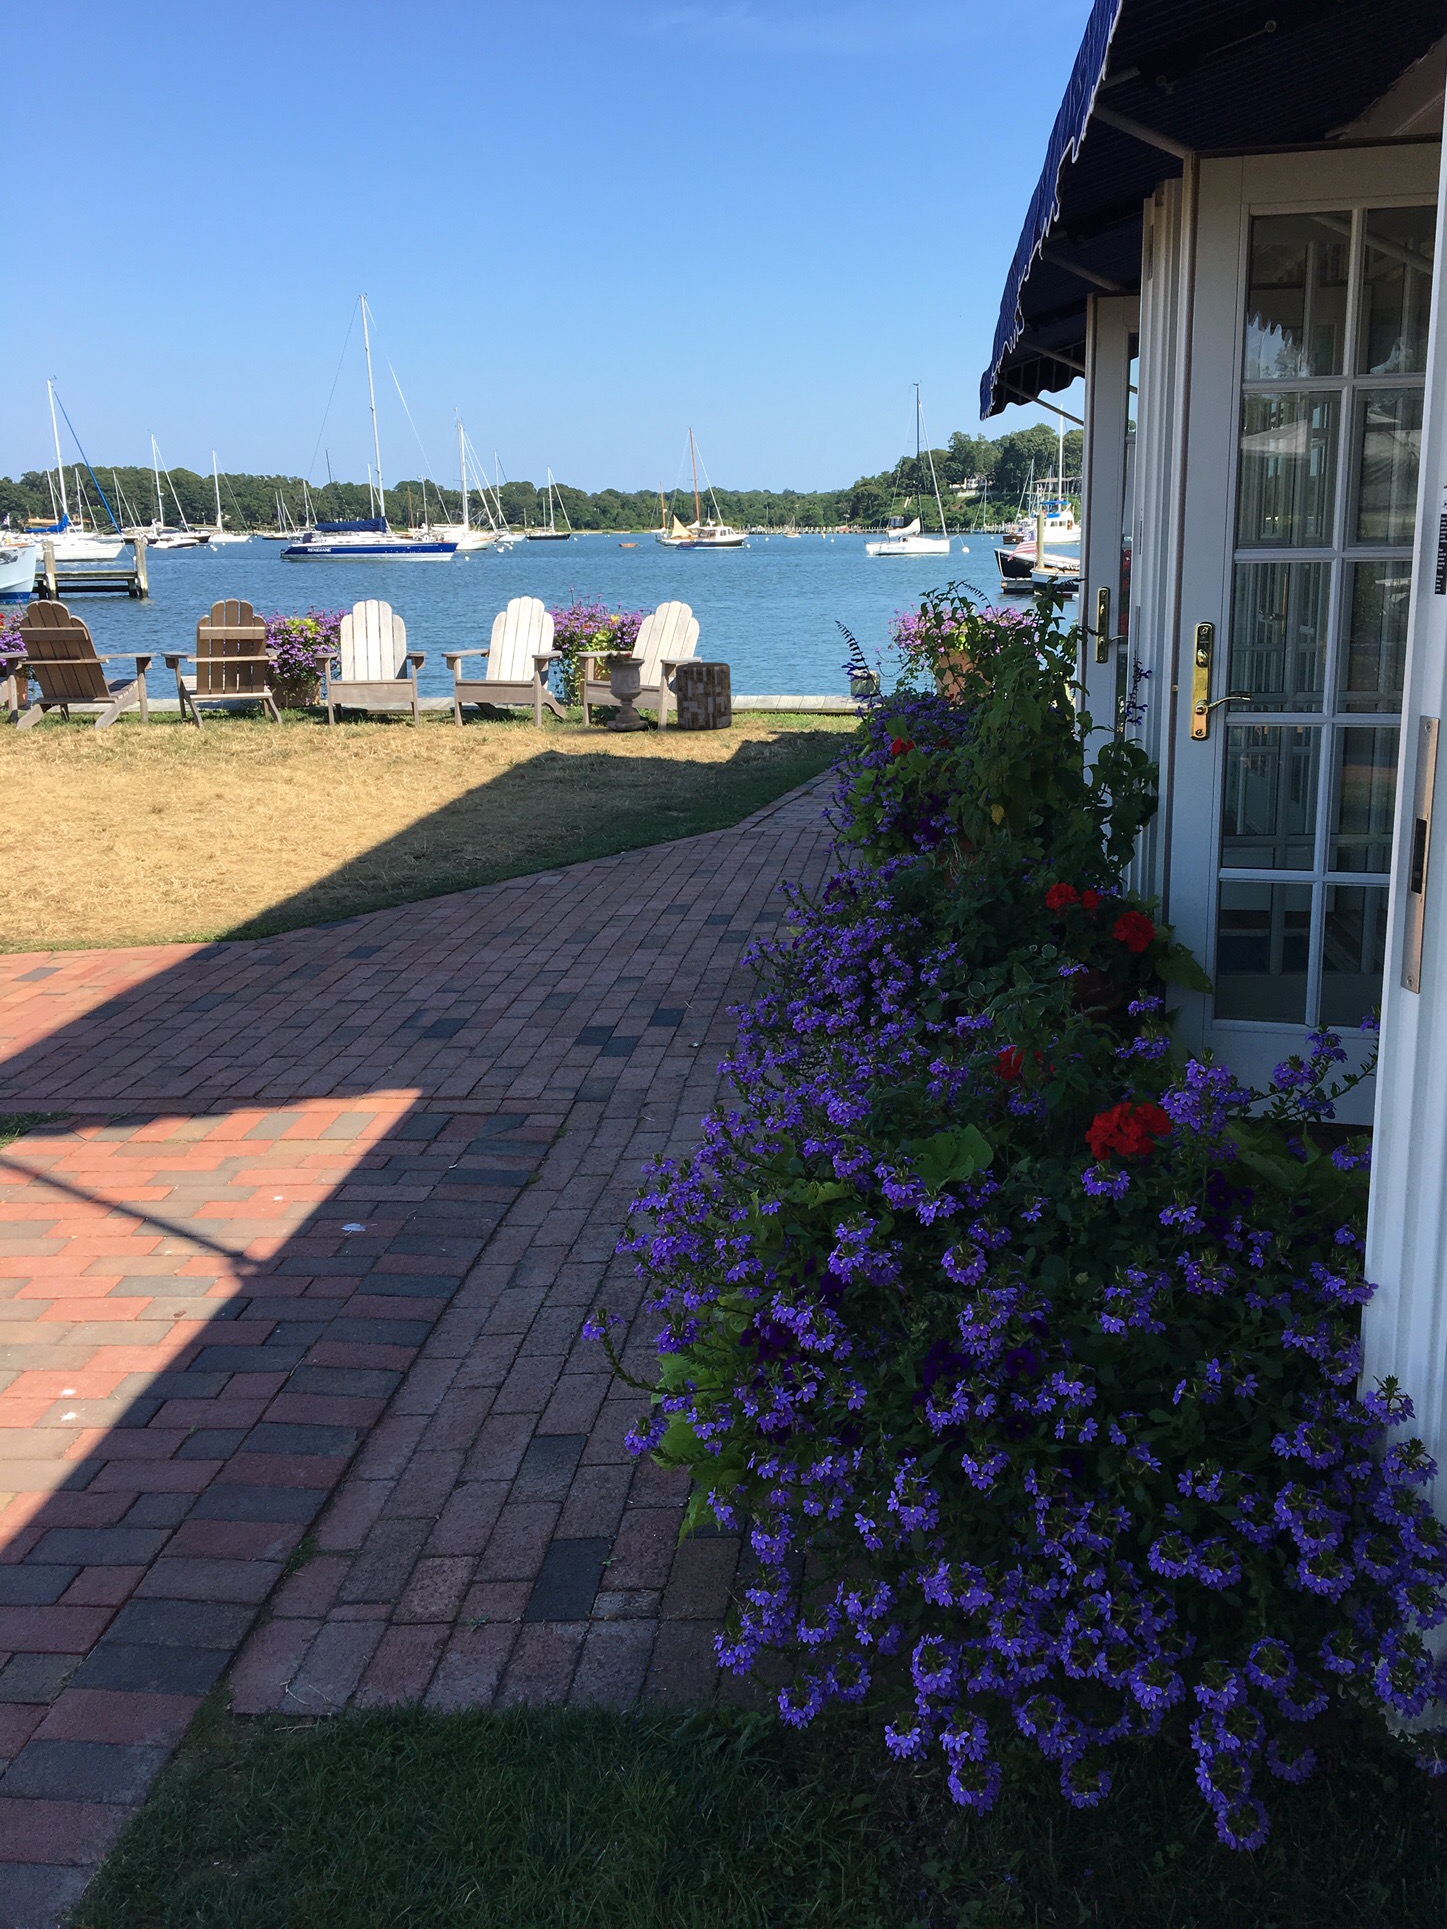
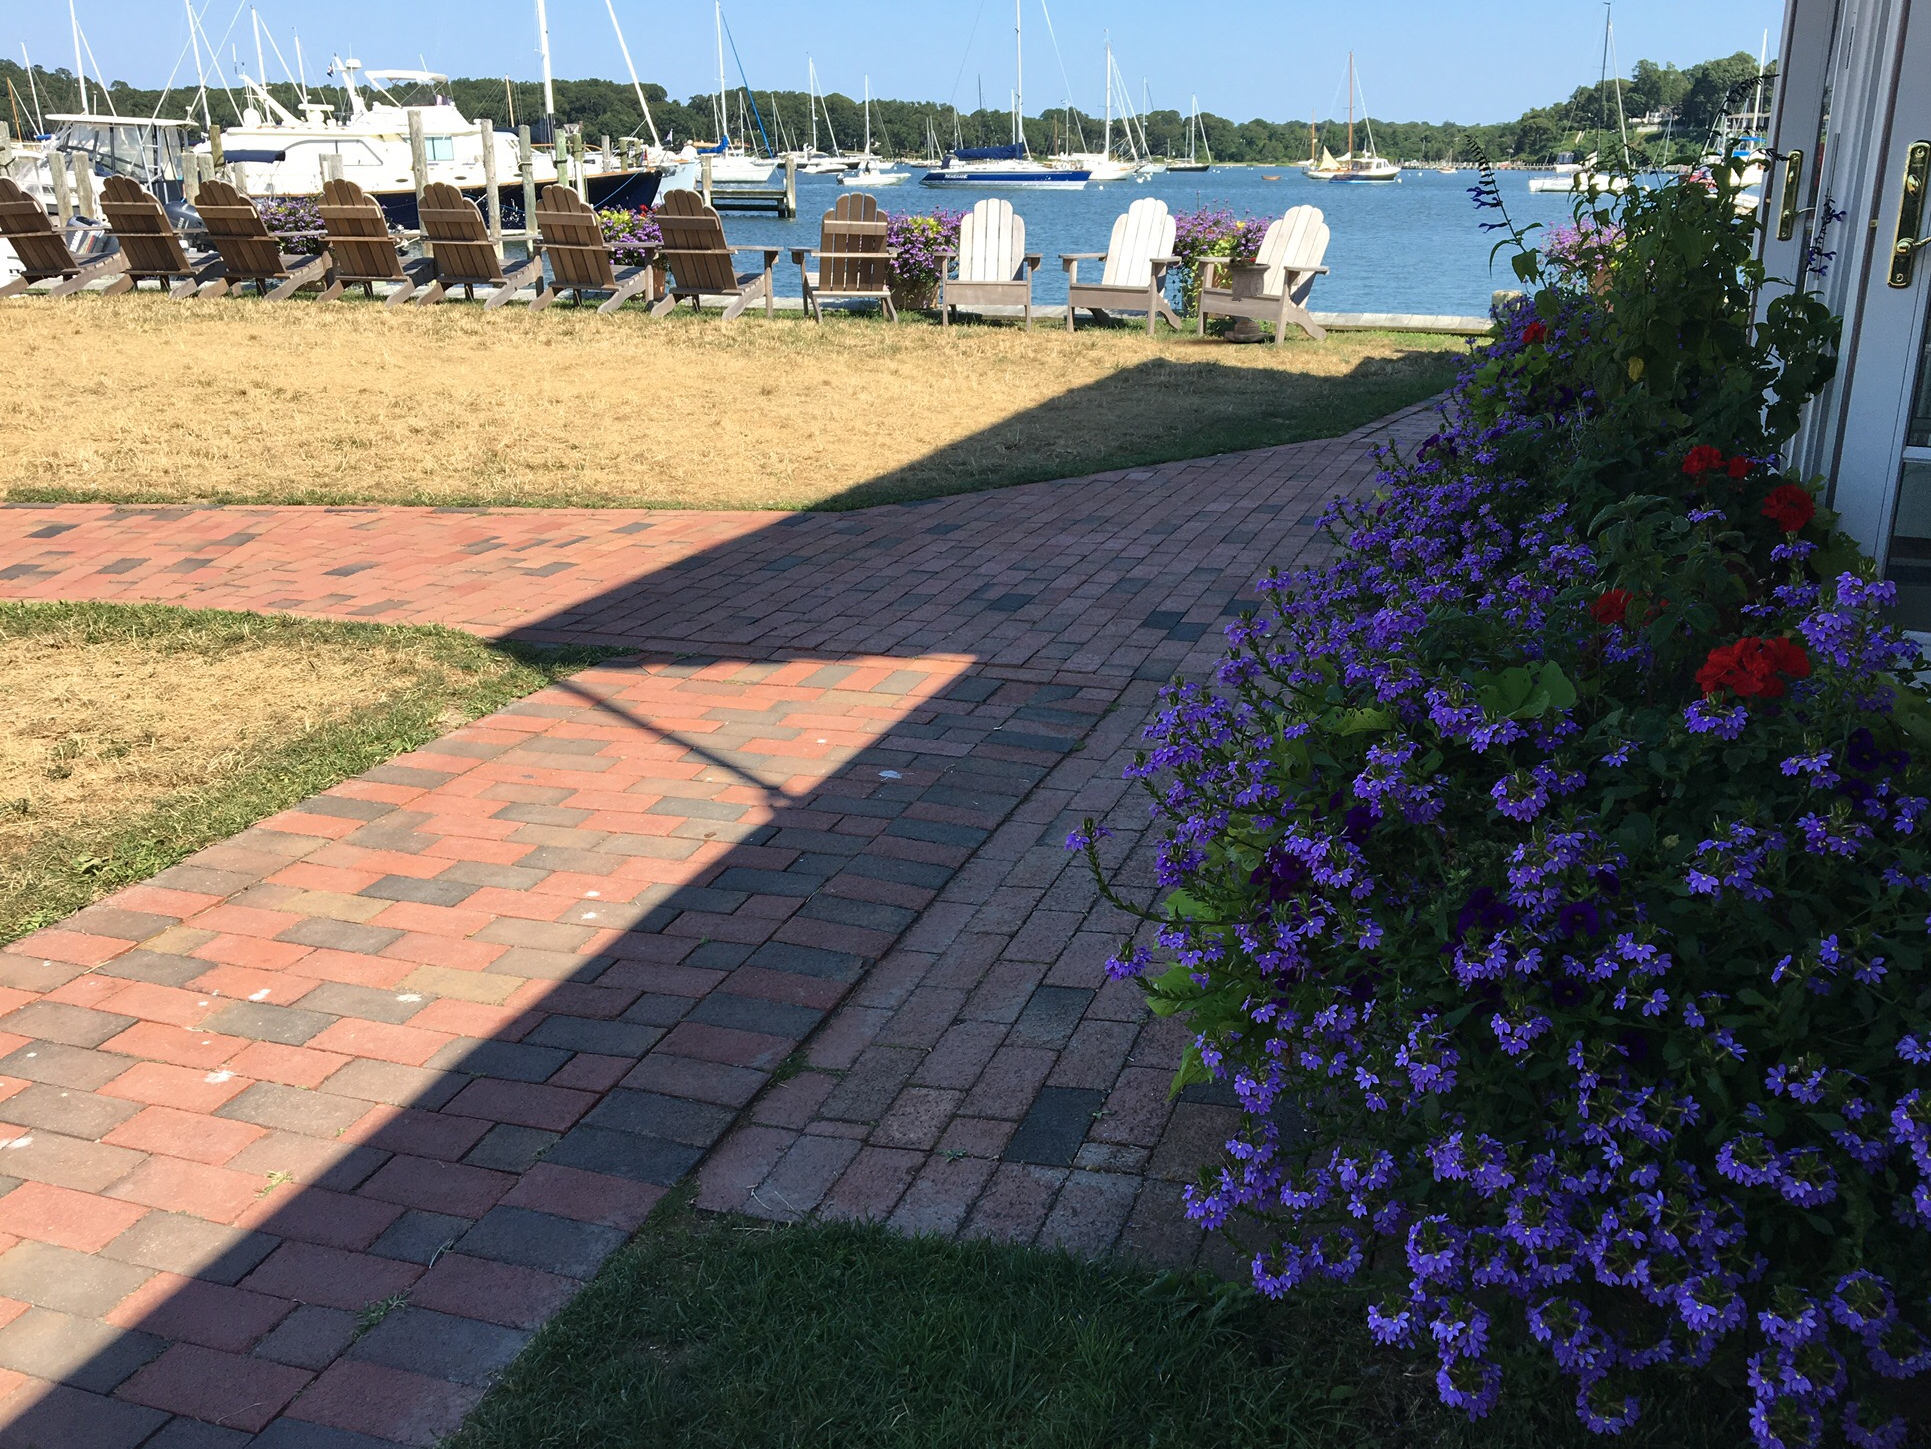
side table: present [675,662,732,730] -> none [1301,271,1362,344]

